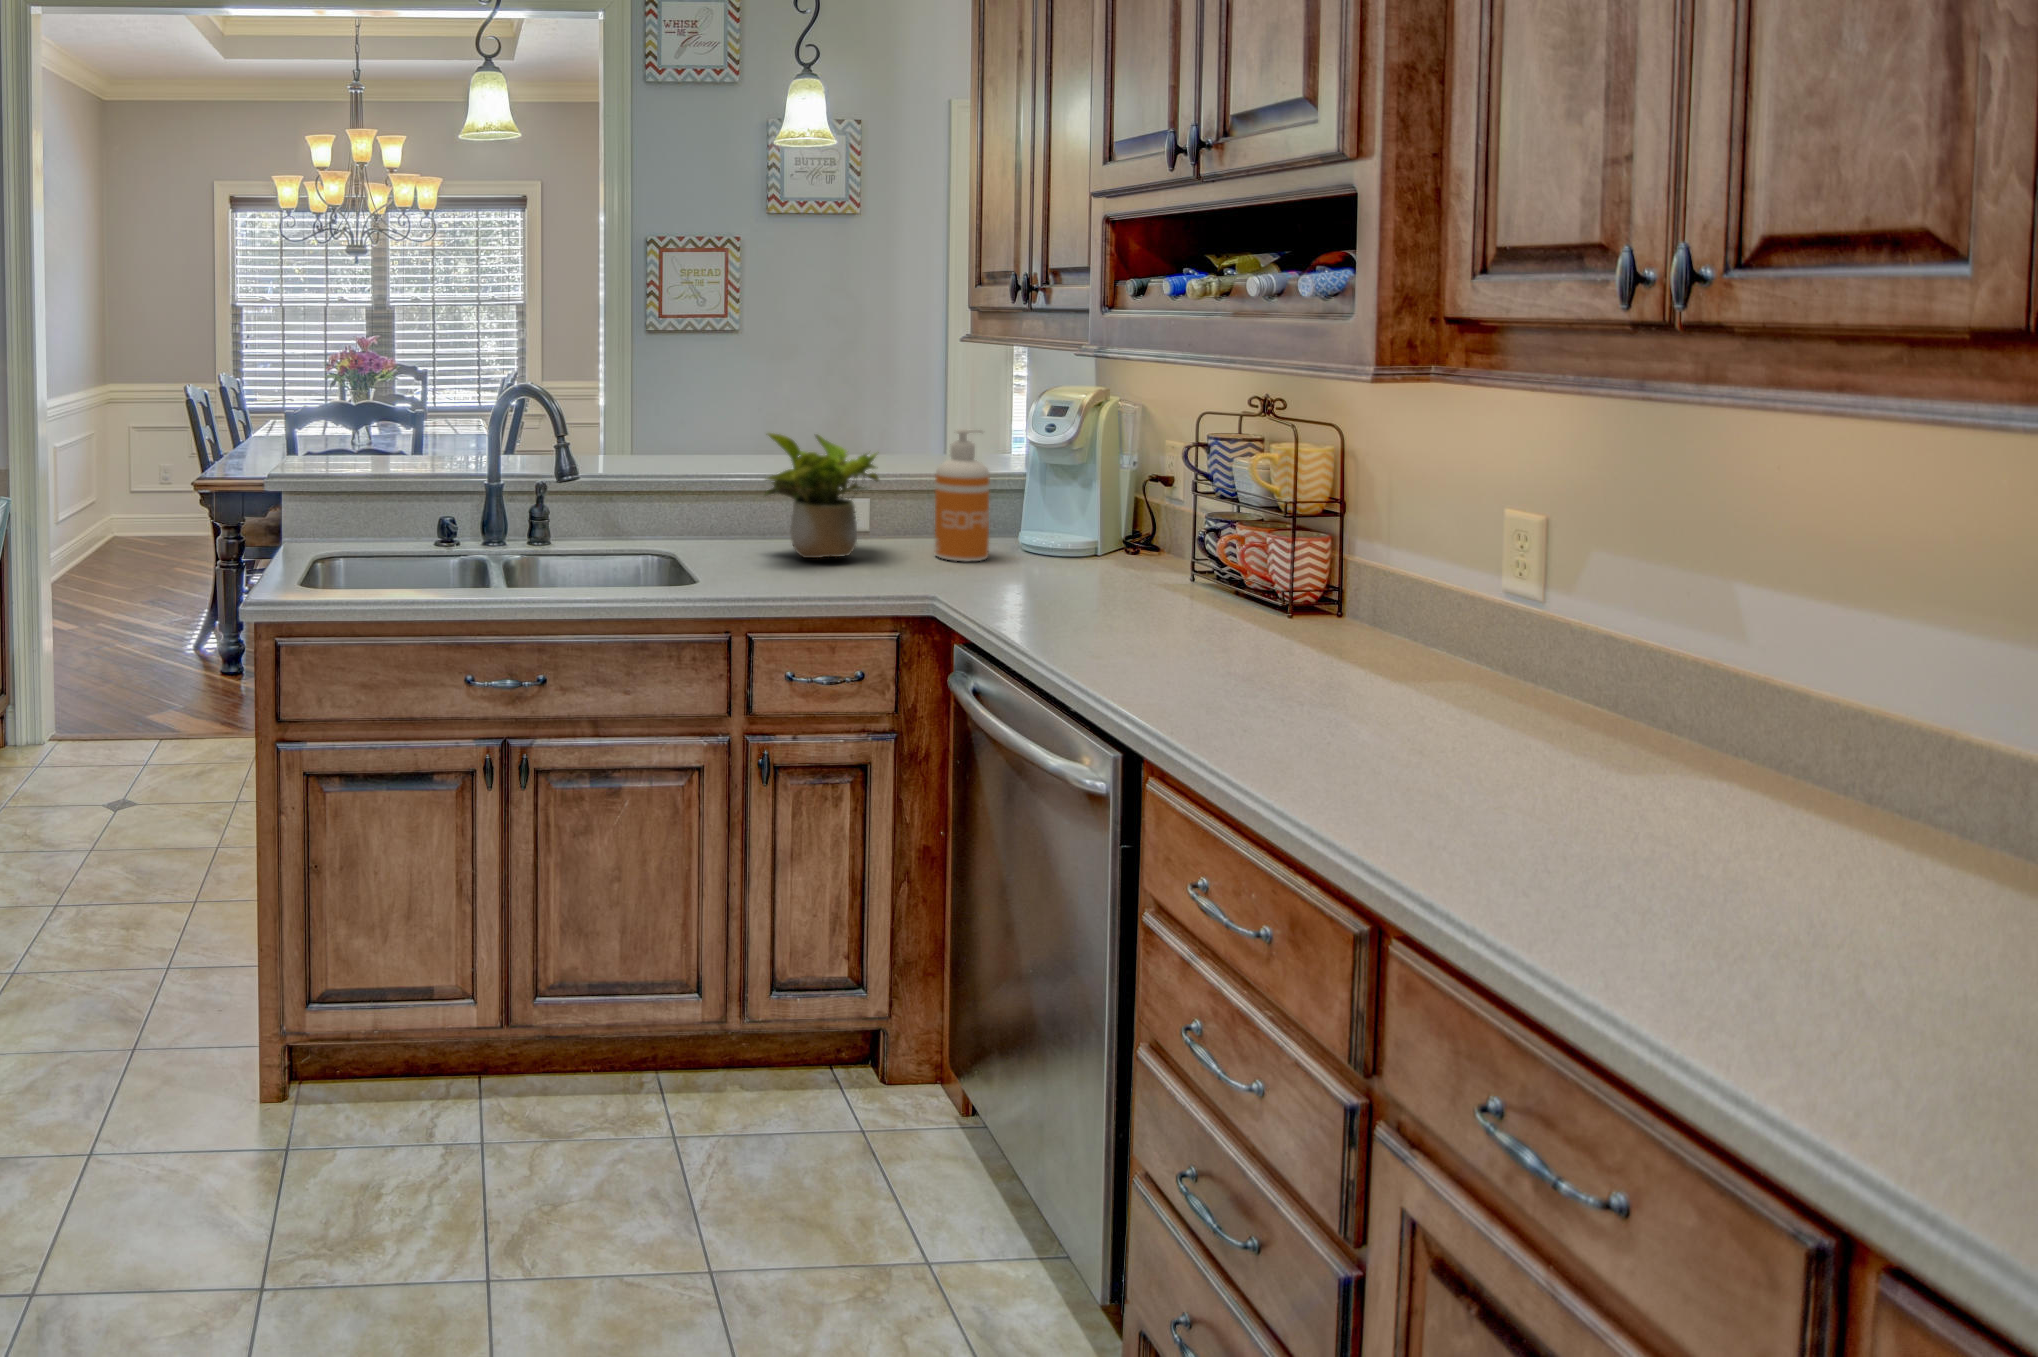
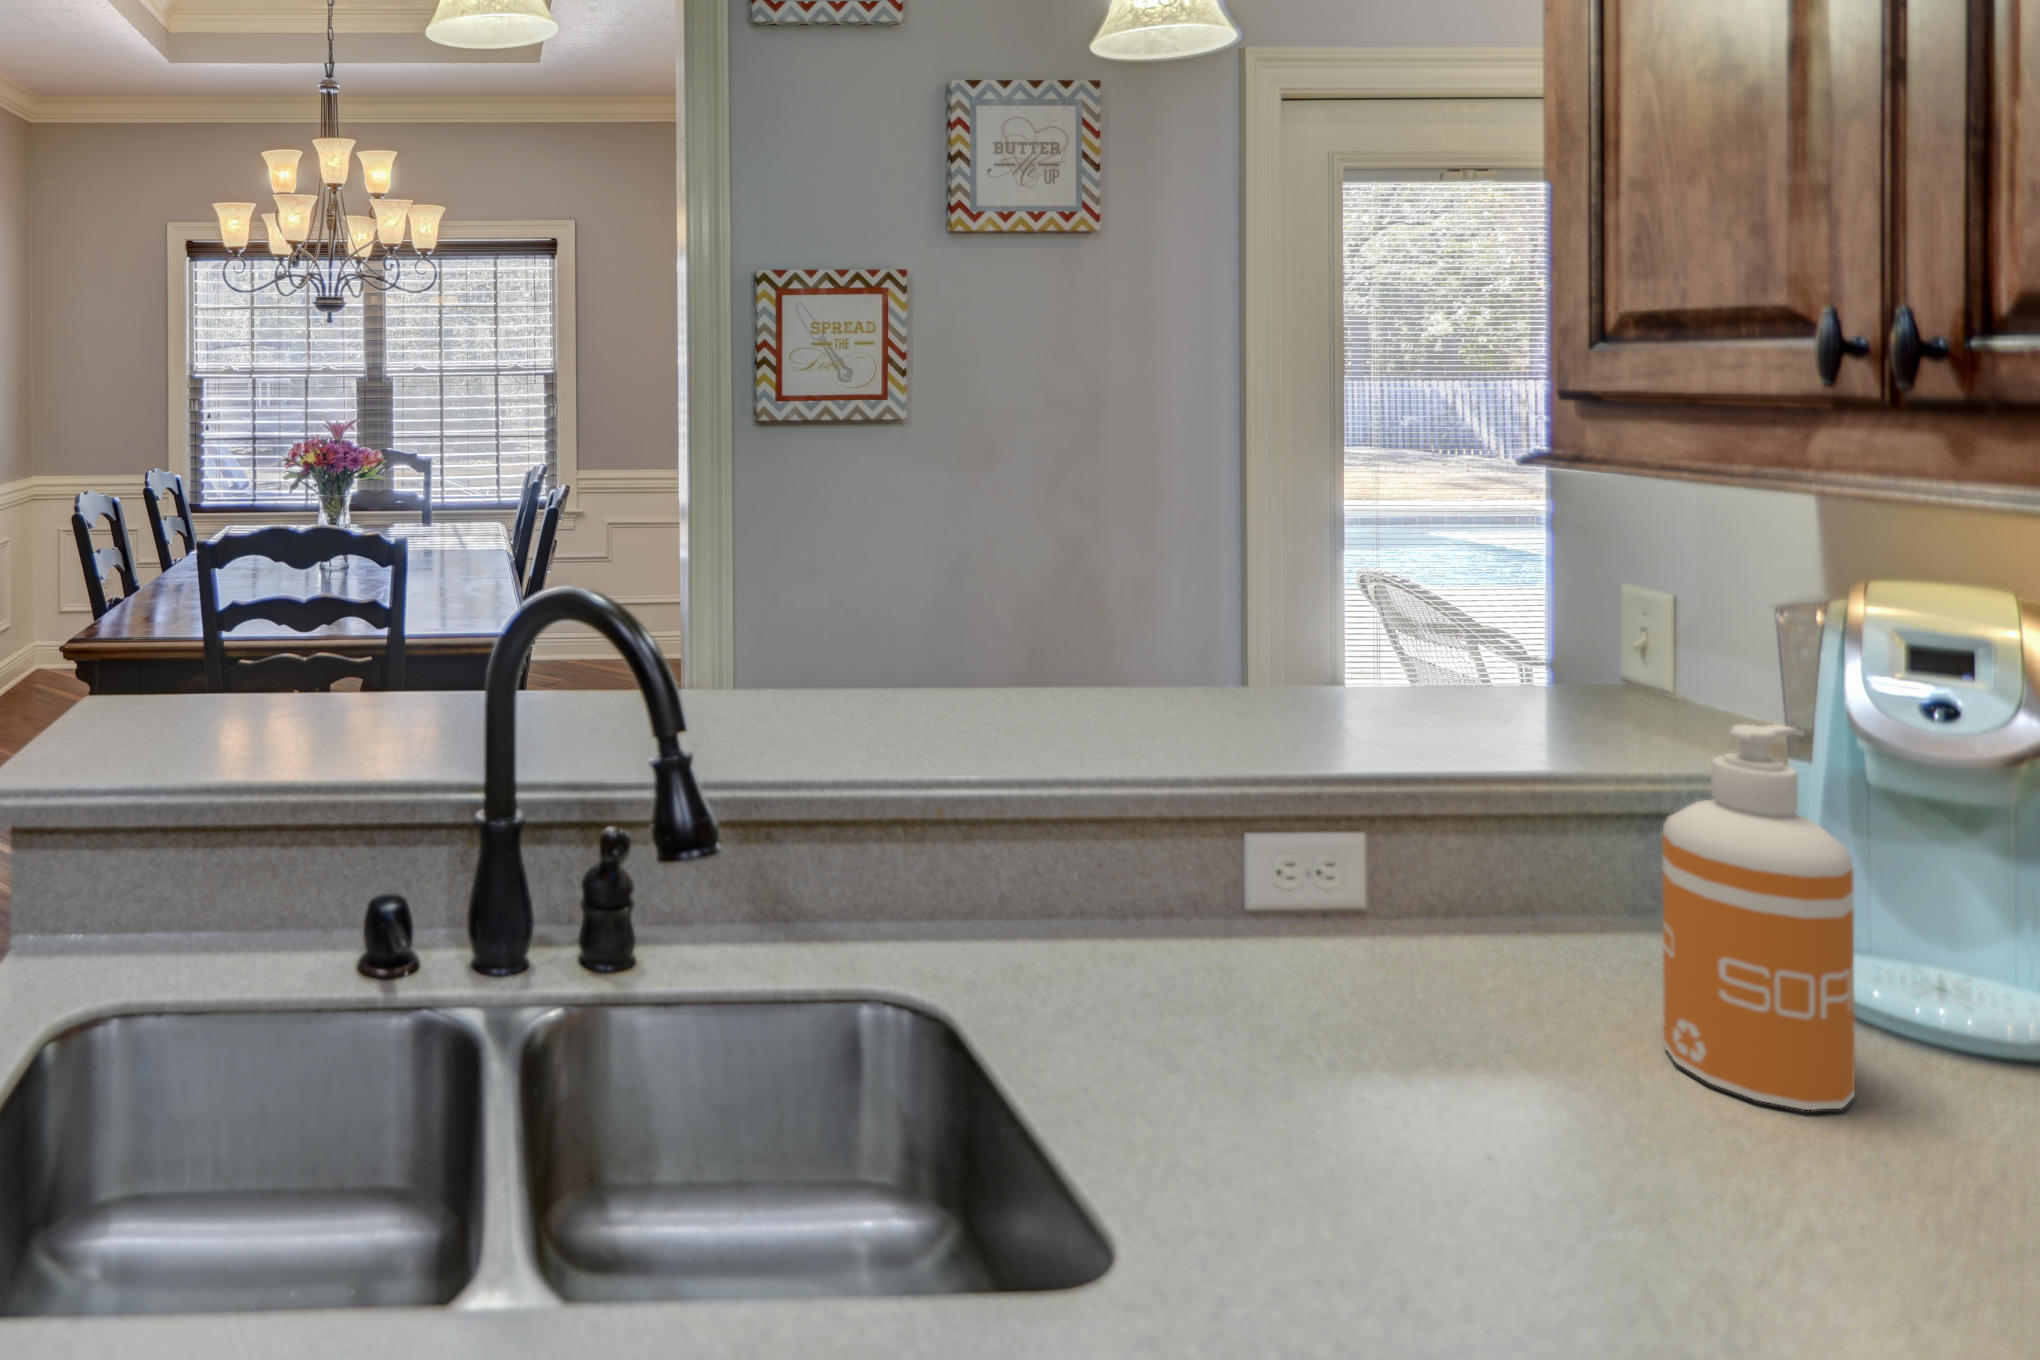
potted plant: present [765,433,879,558] -> none [1185,718,1546,1093]

